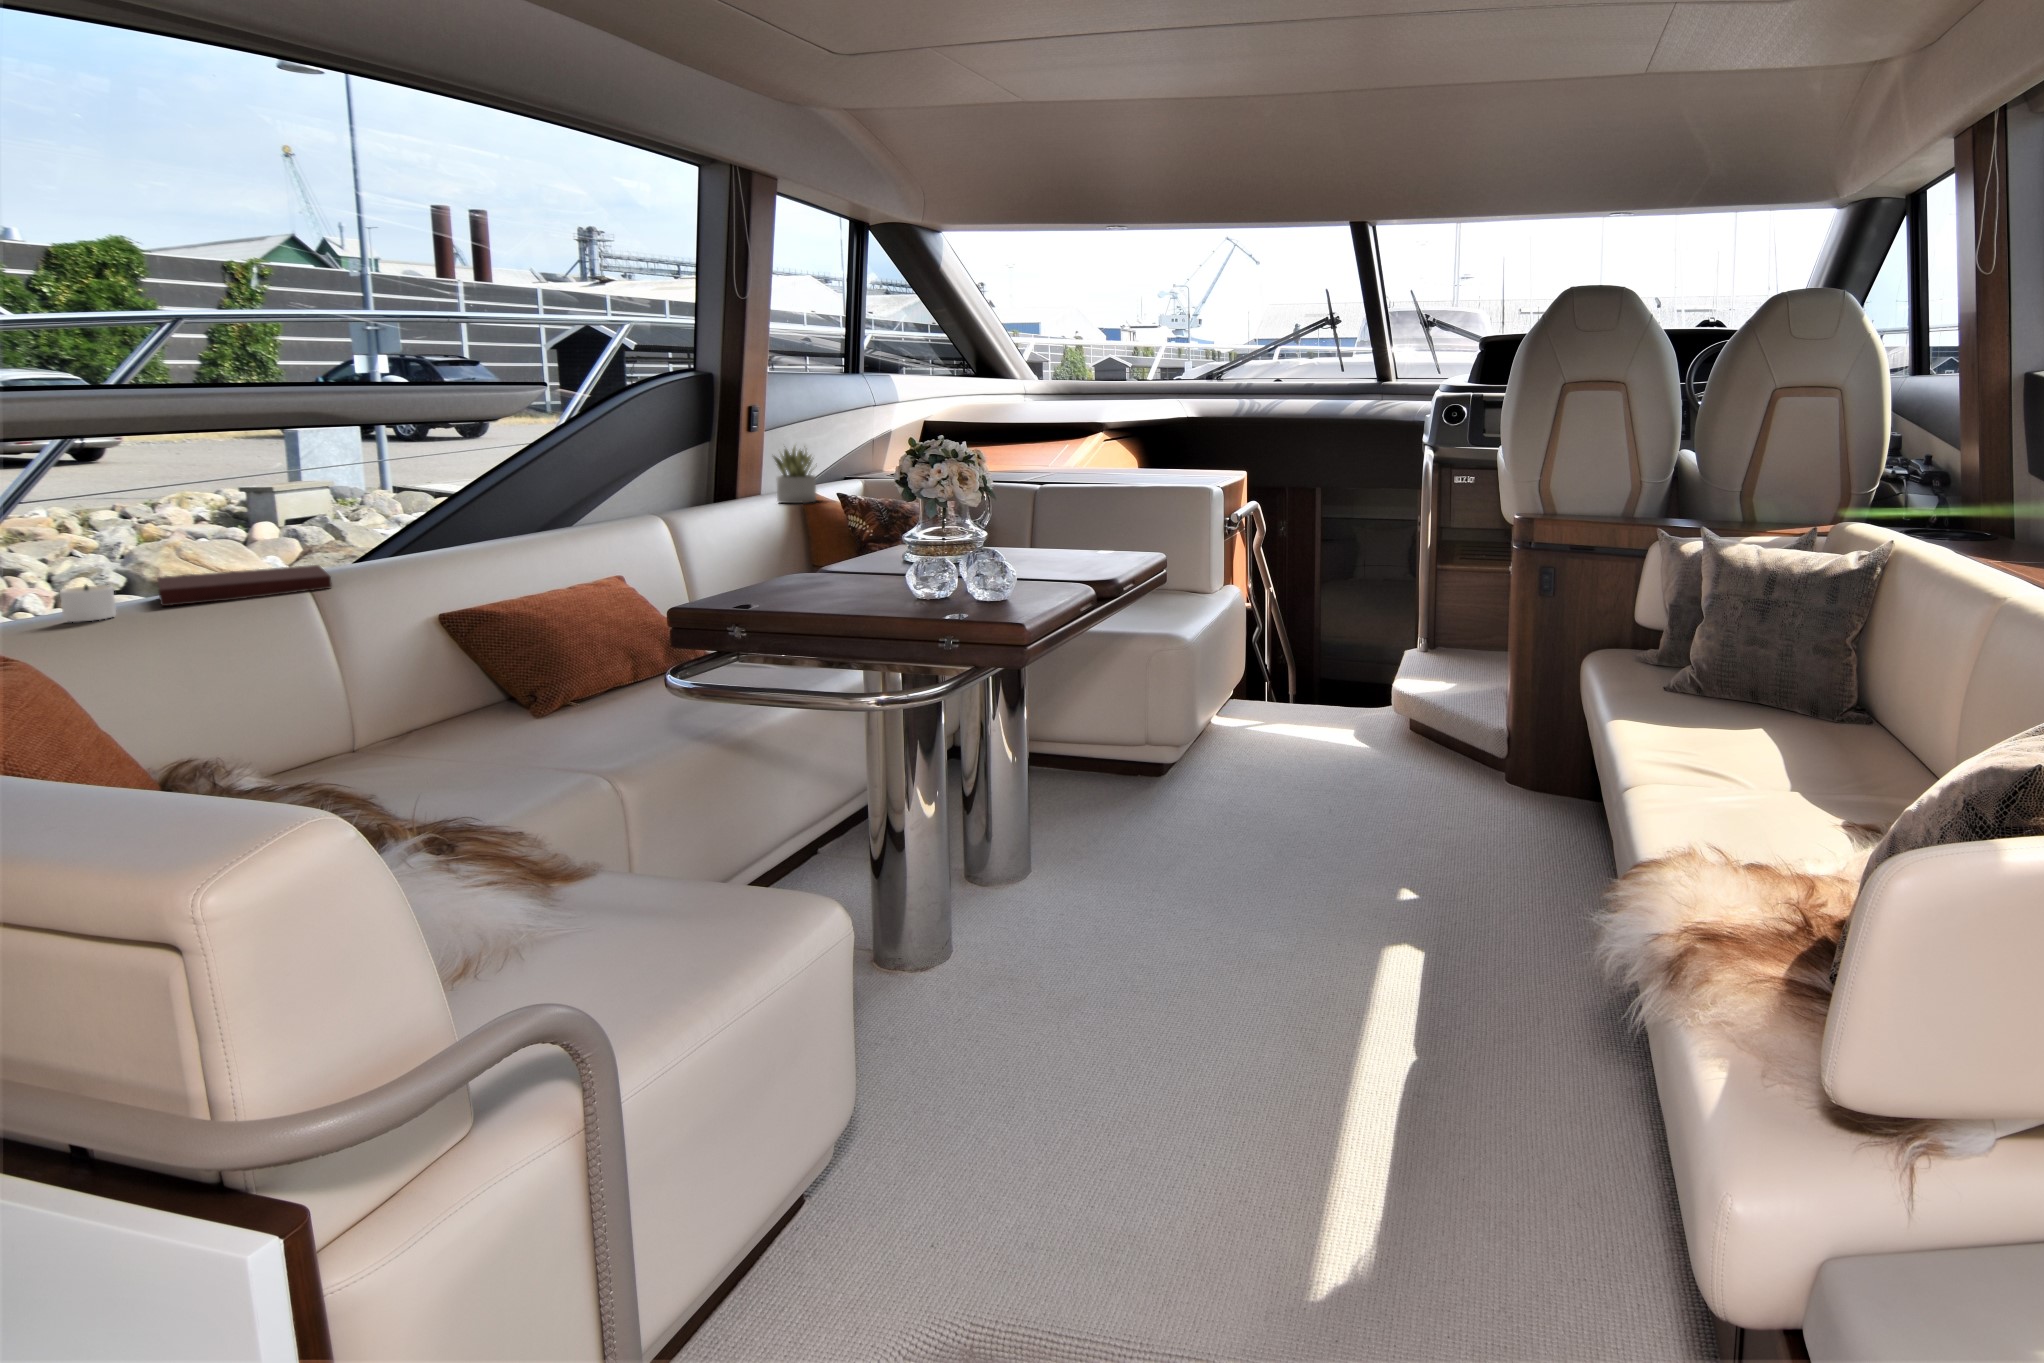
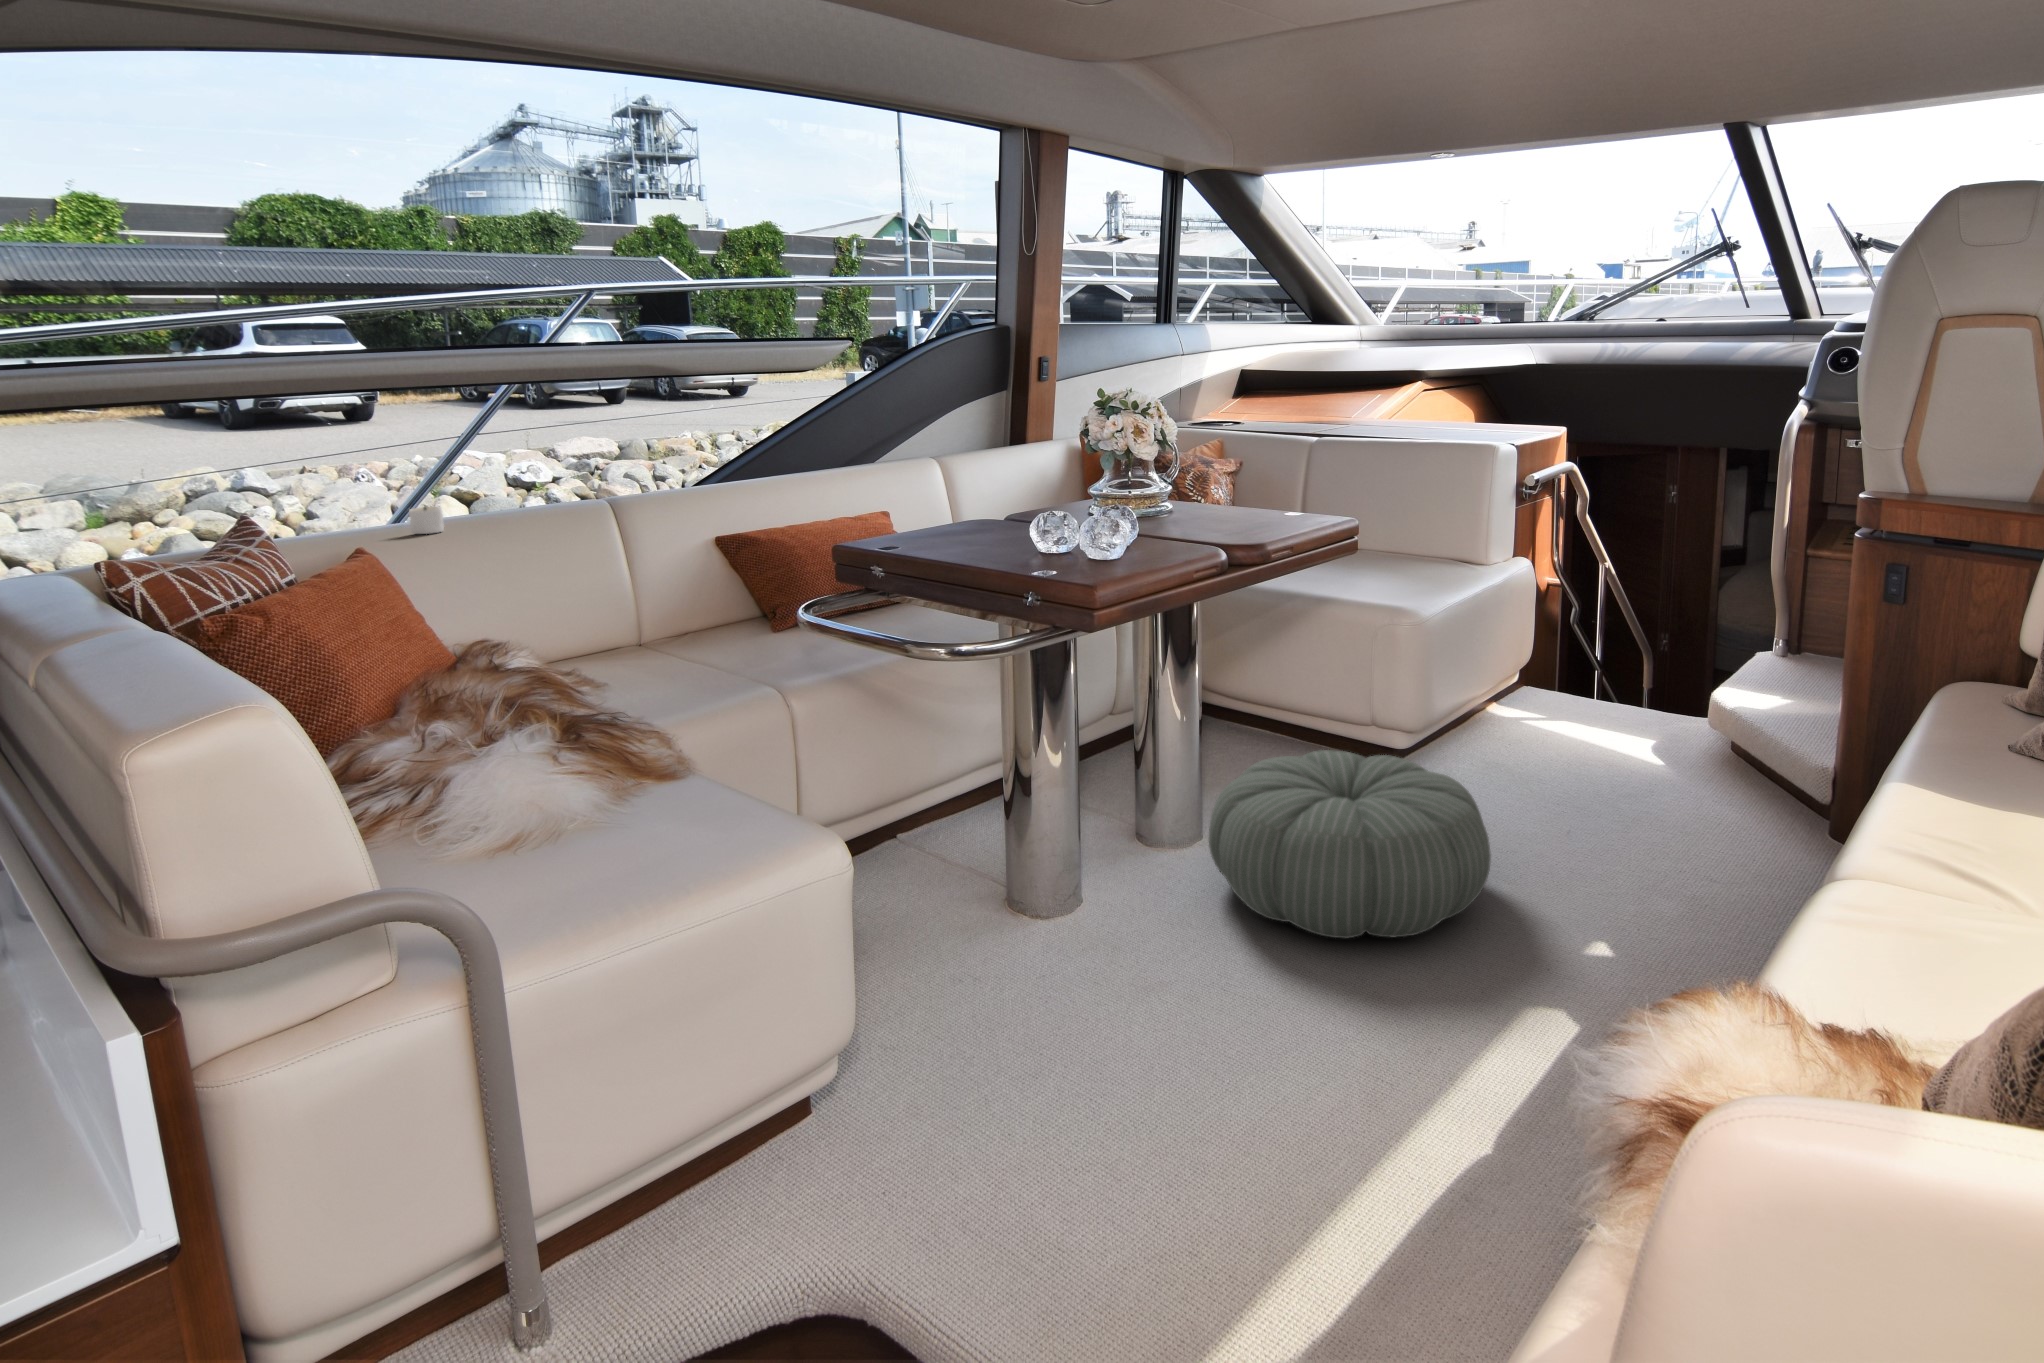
succulent plant: present [774,446,817,503] -> none [1018,395,1059,455]
notebook: present [157,565,332,606] -> none [475,498,598,526]
pouf: none [1080,753,1322,916] -> present [1209,750,1491,939]

